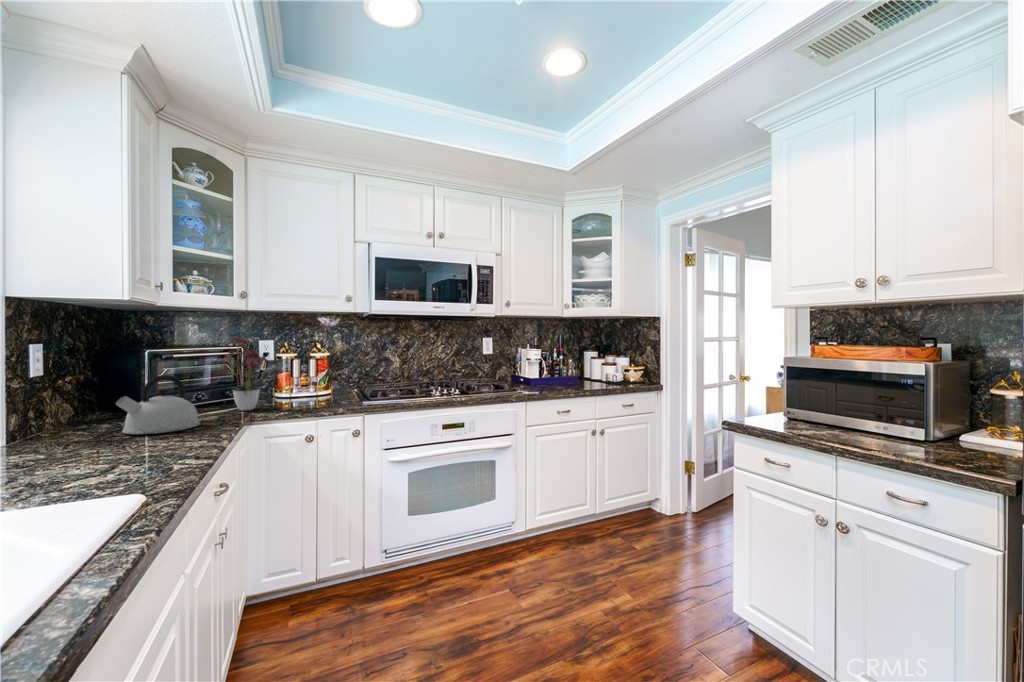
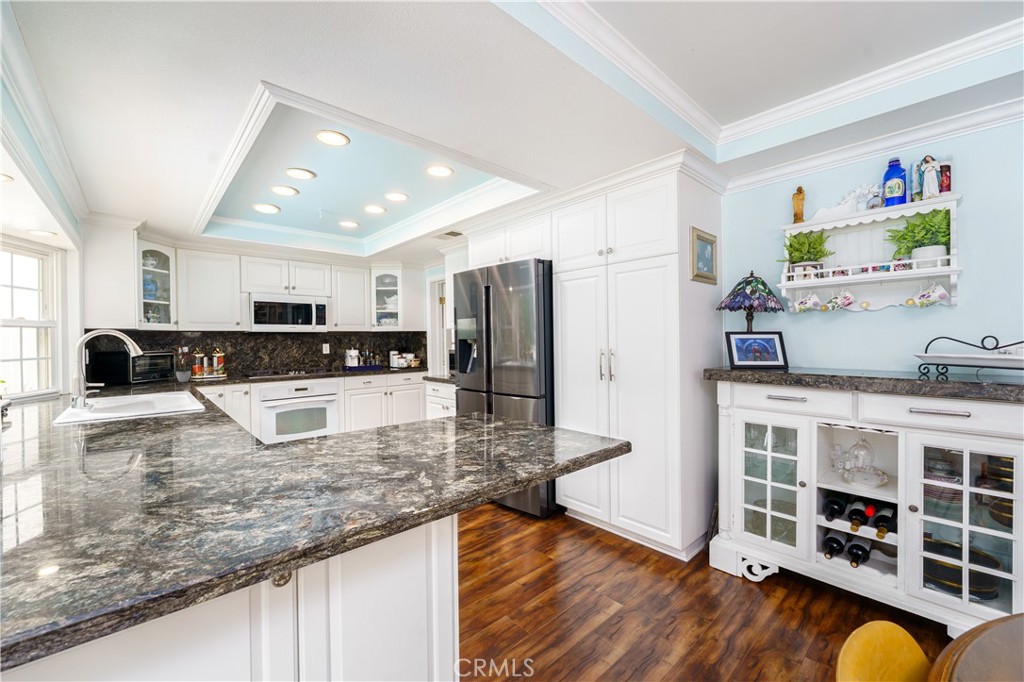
kettle: present [116,375,200,434] -> none [131,362,168,388]

